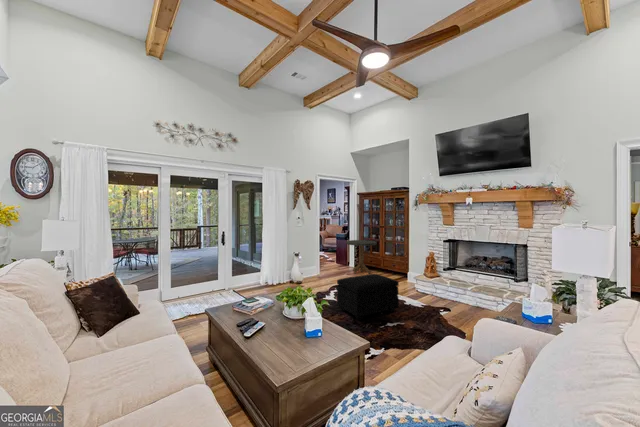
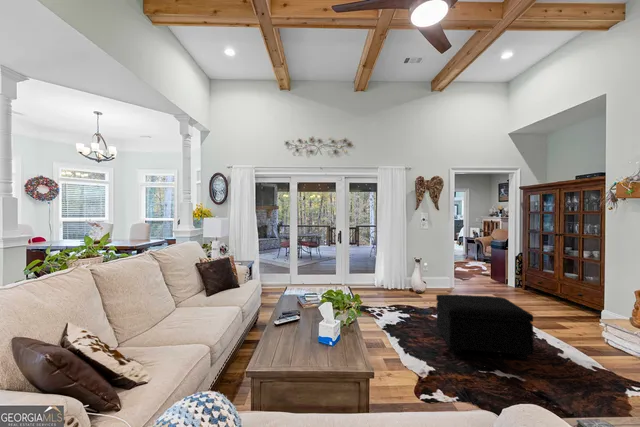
side table: present [346,240,377,274] -> none [495,250,548,299]

